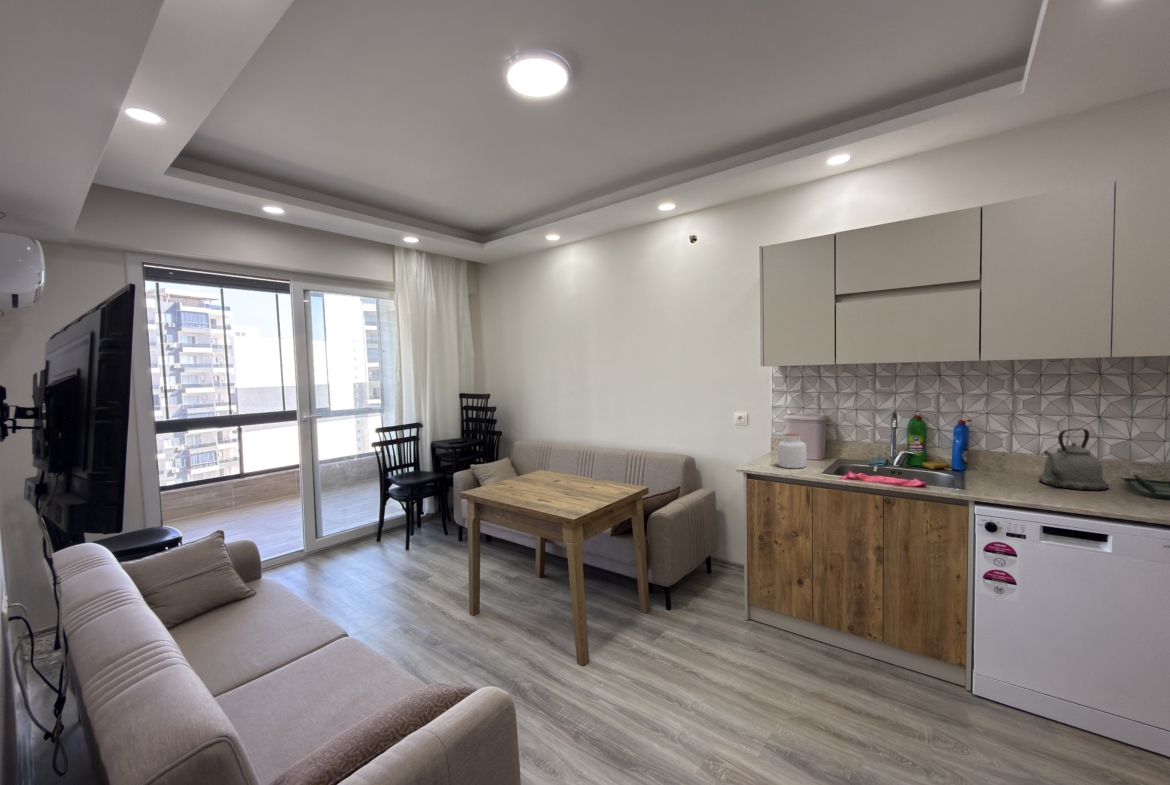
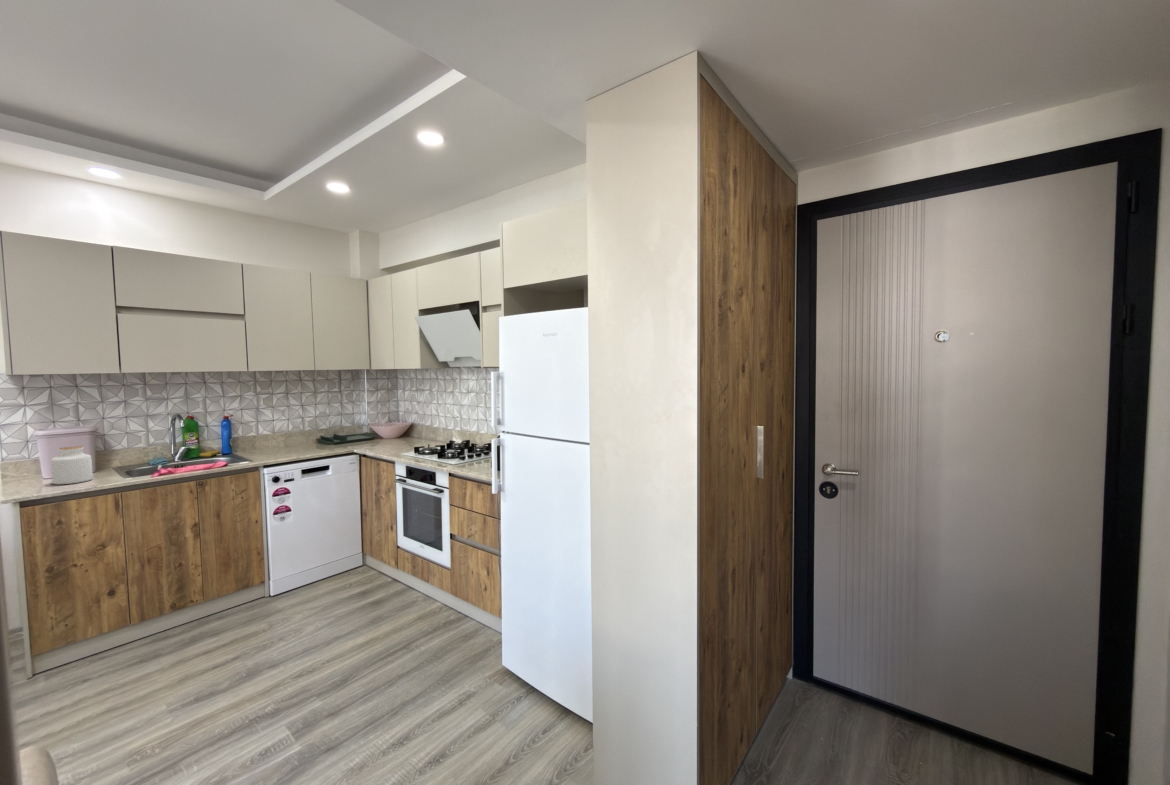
kettle: present [1039,429,1108,490] -> none [279,413,314,450]

